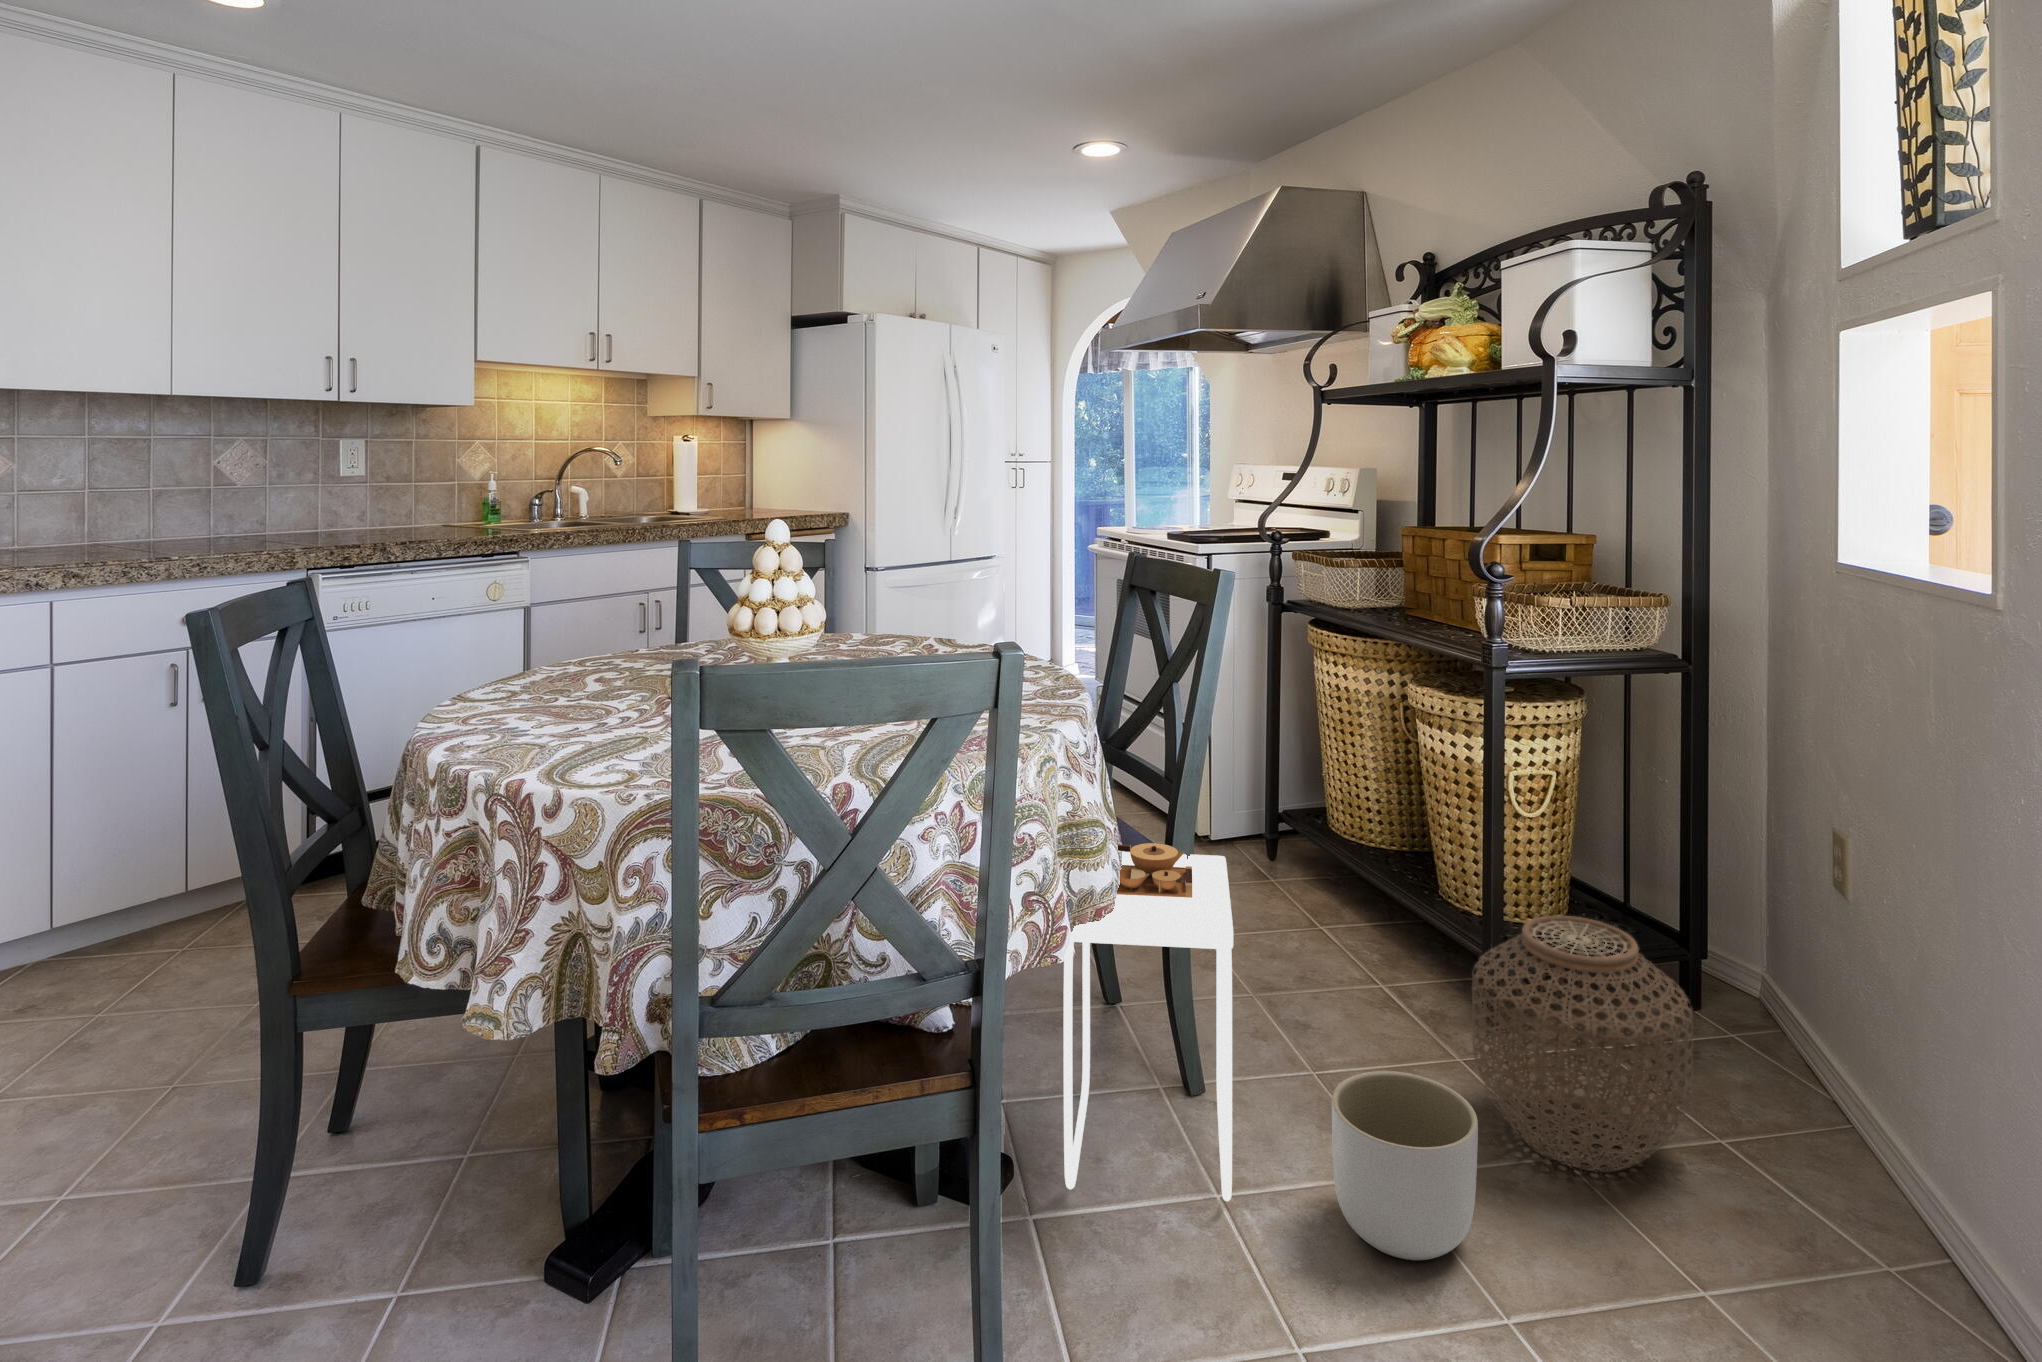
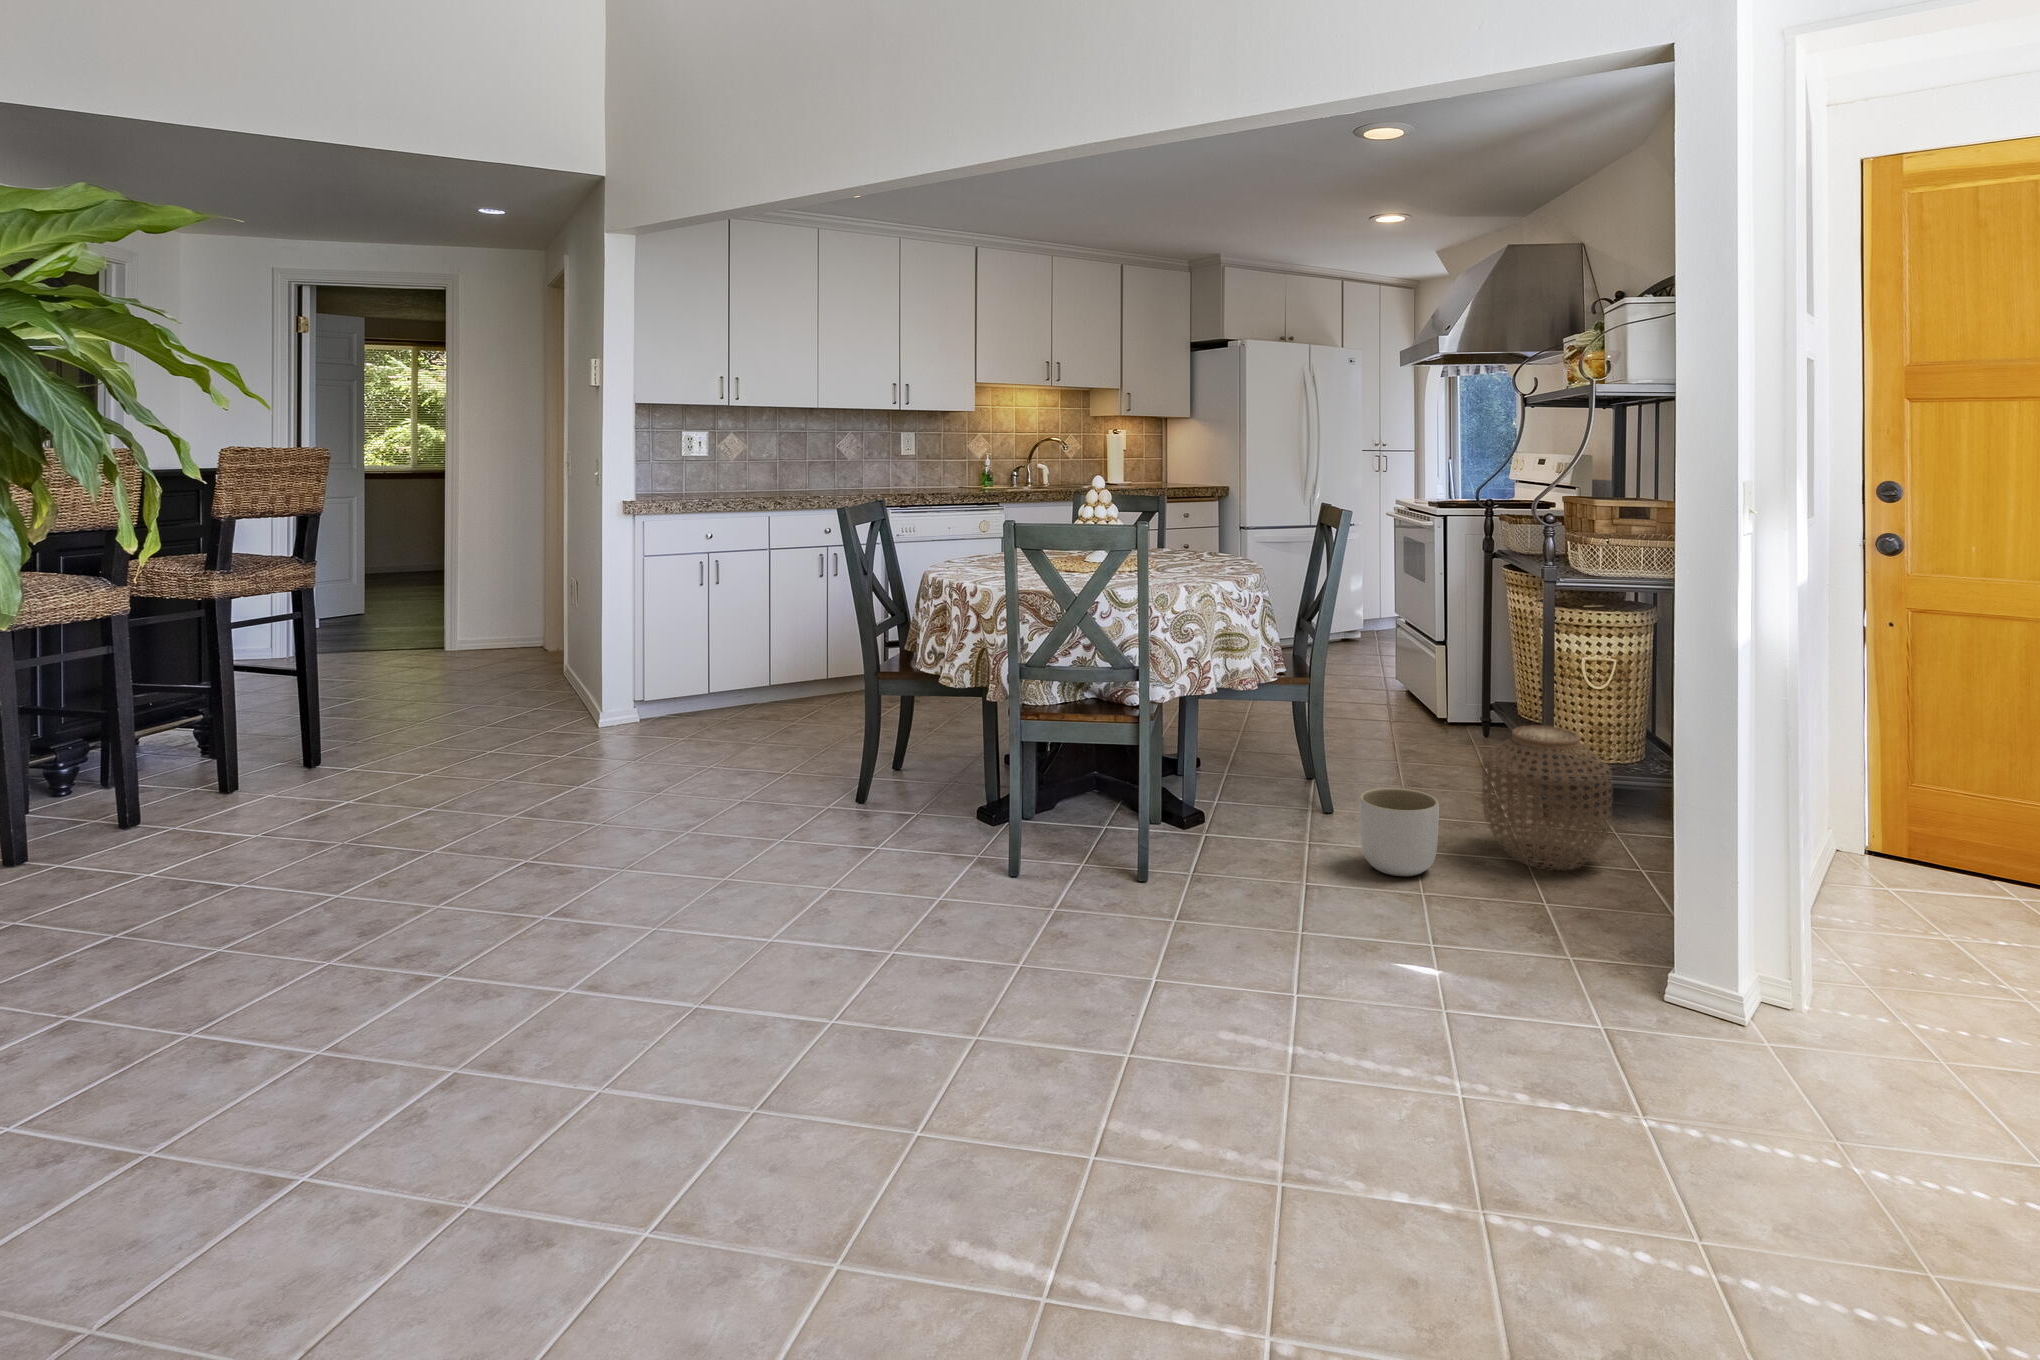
side table: present [1064,843,1233,1201] -> none [1224,658,1346,847]

